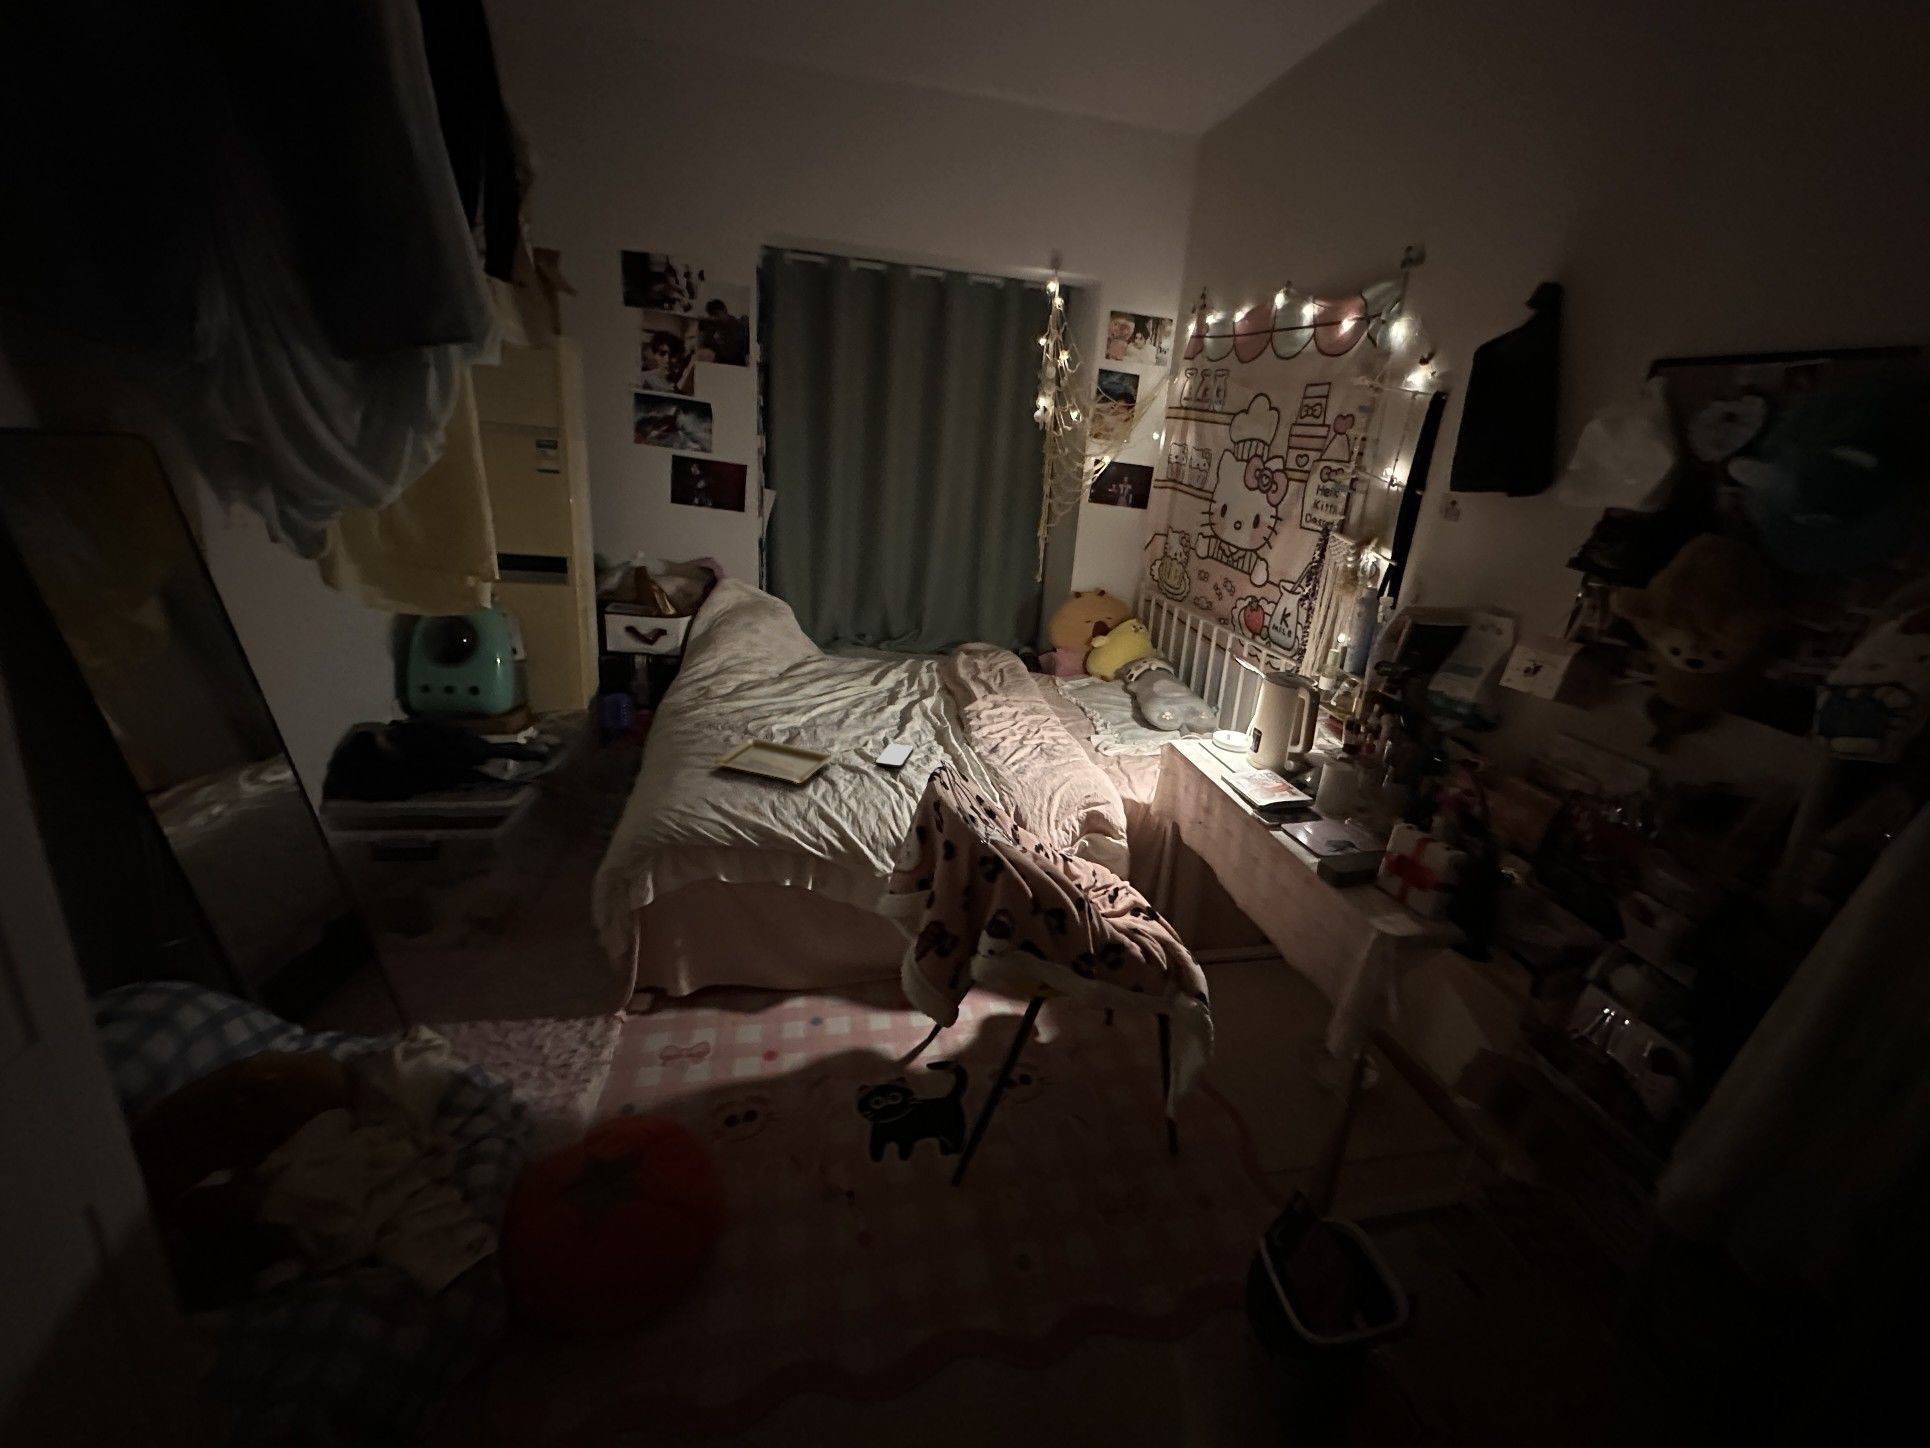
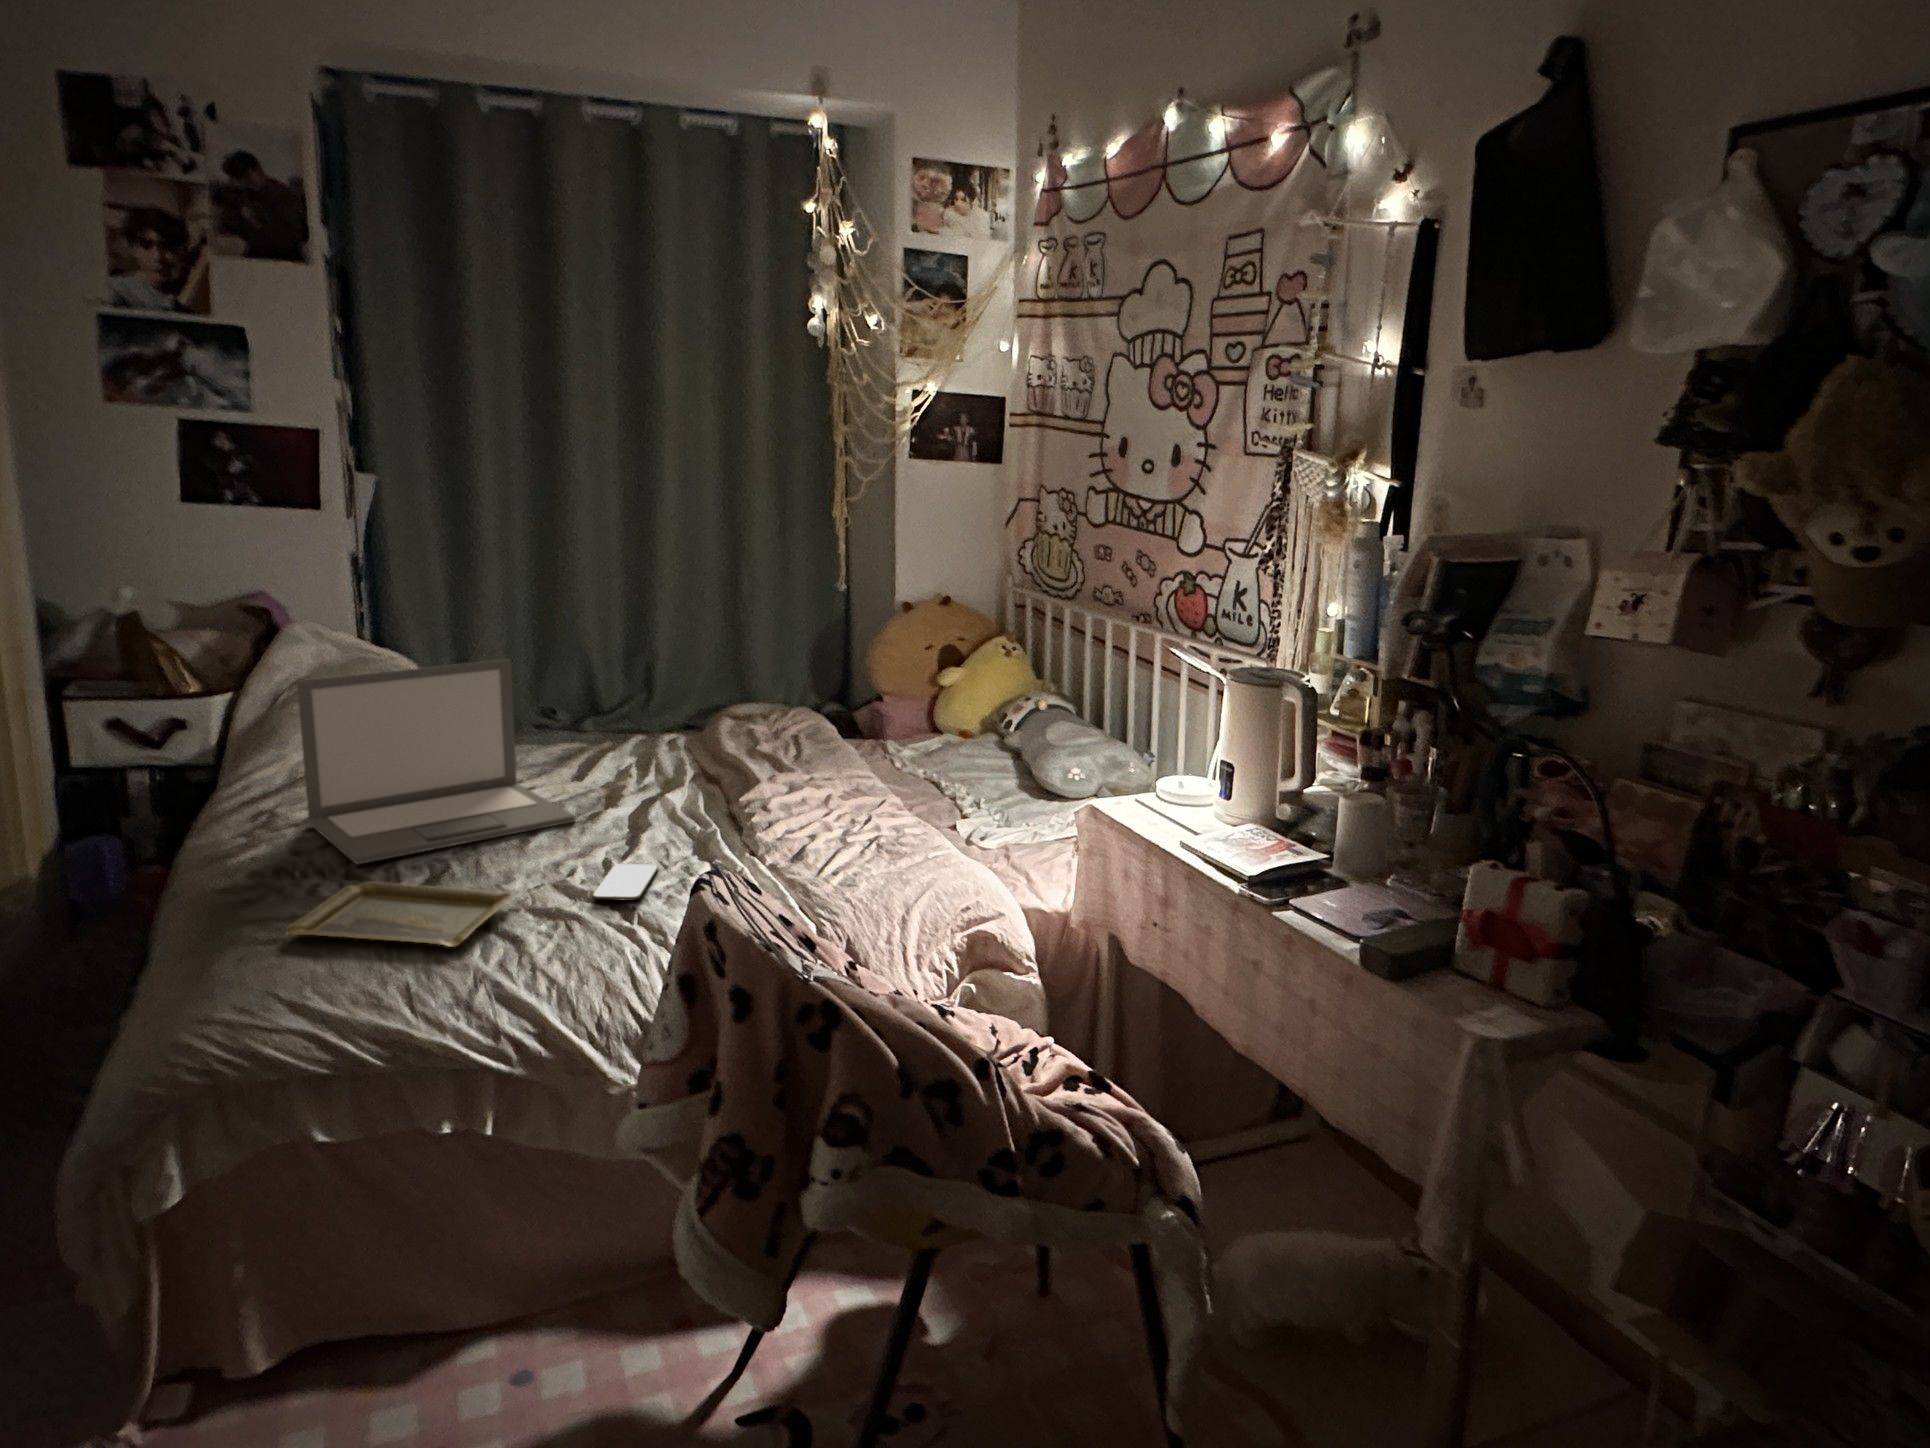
laptop: none [727,615,870,727] -> present [297,659,575,864]

